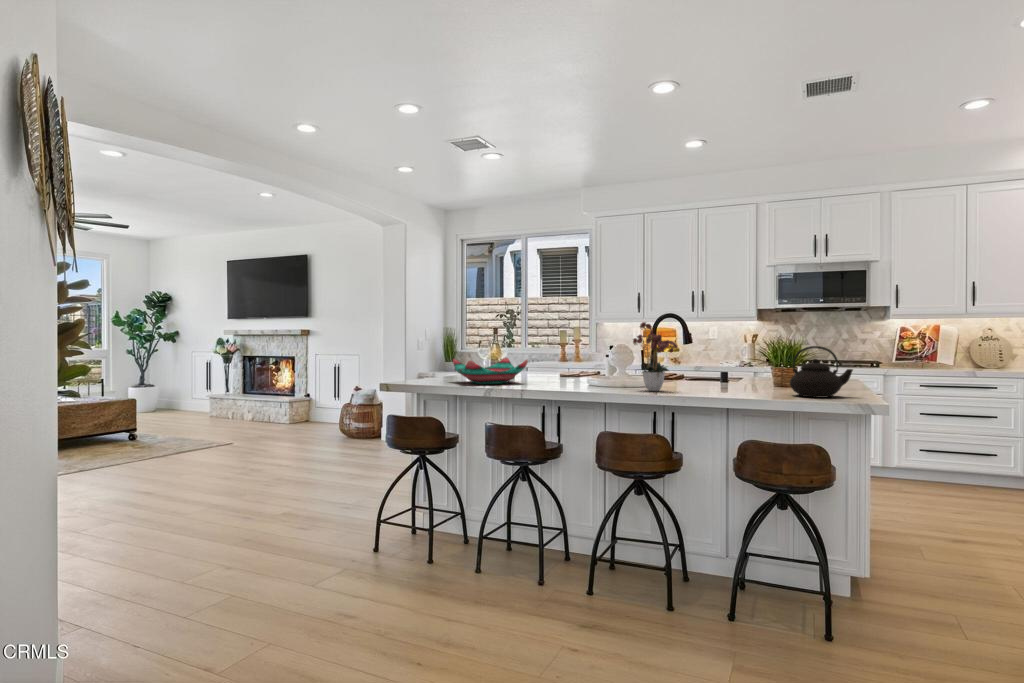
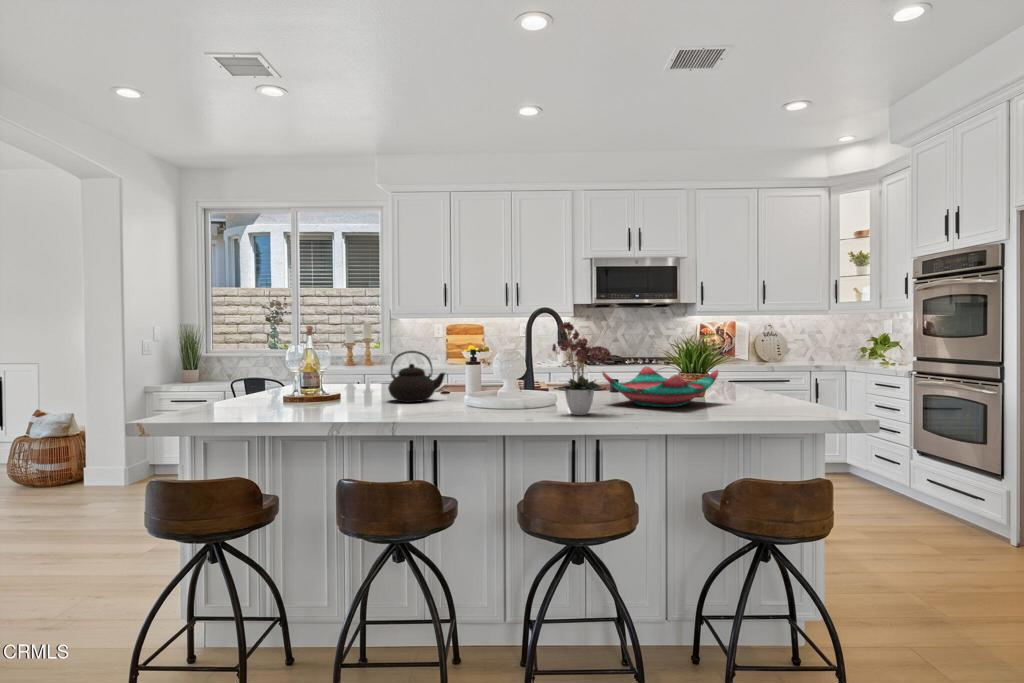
teapot: present [790,346,853,398] -> present [388,351,445,402]
decorative bowl: present [453,358,528,384] -> present [602,367,718,407]

